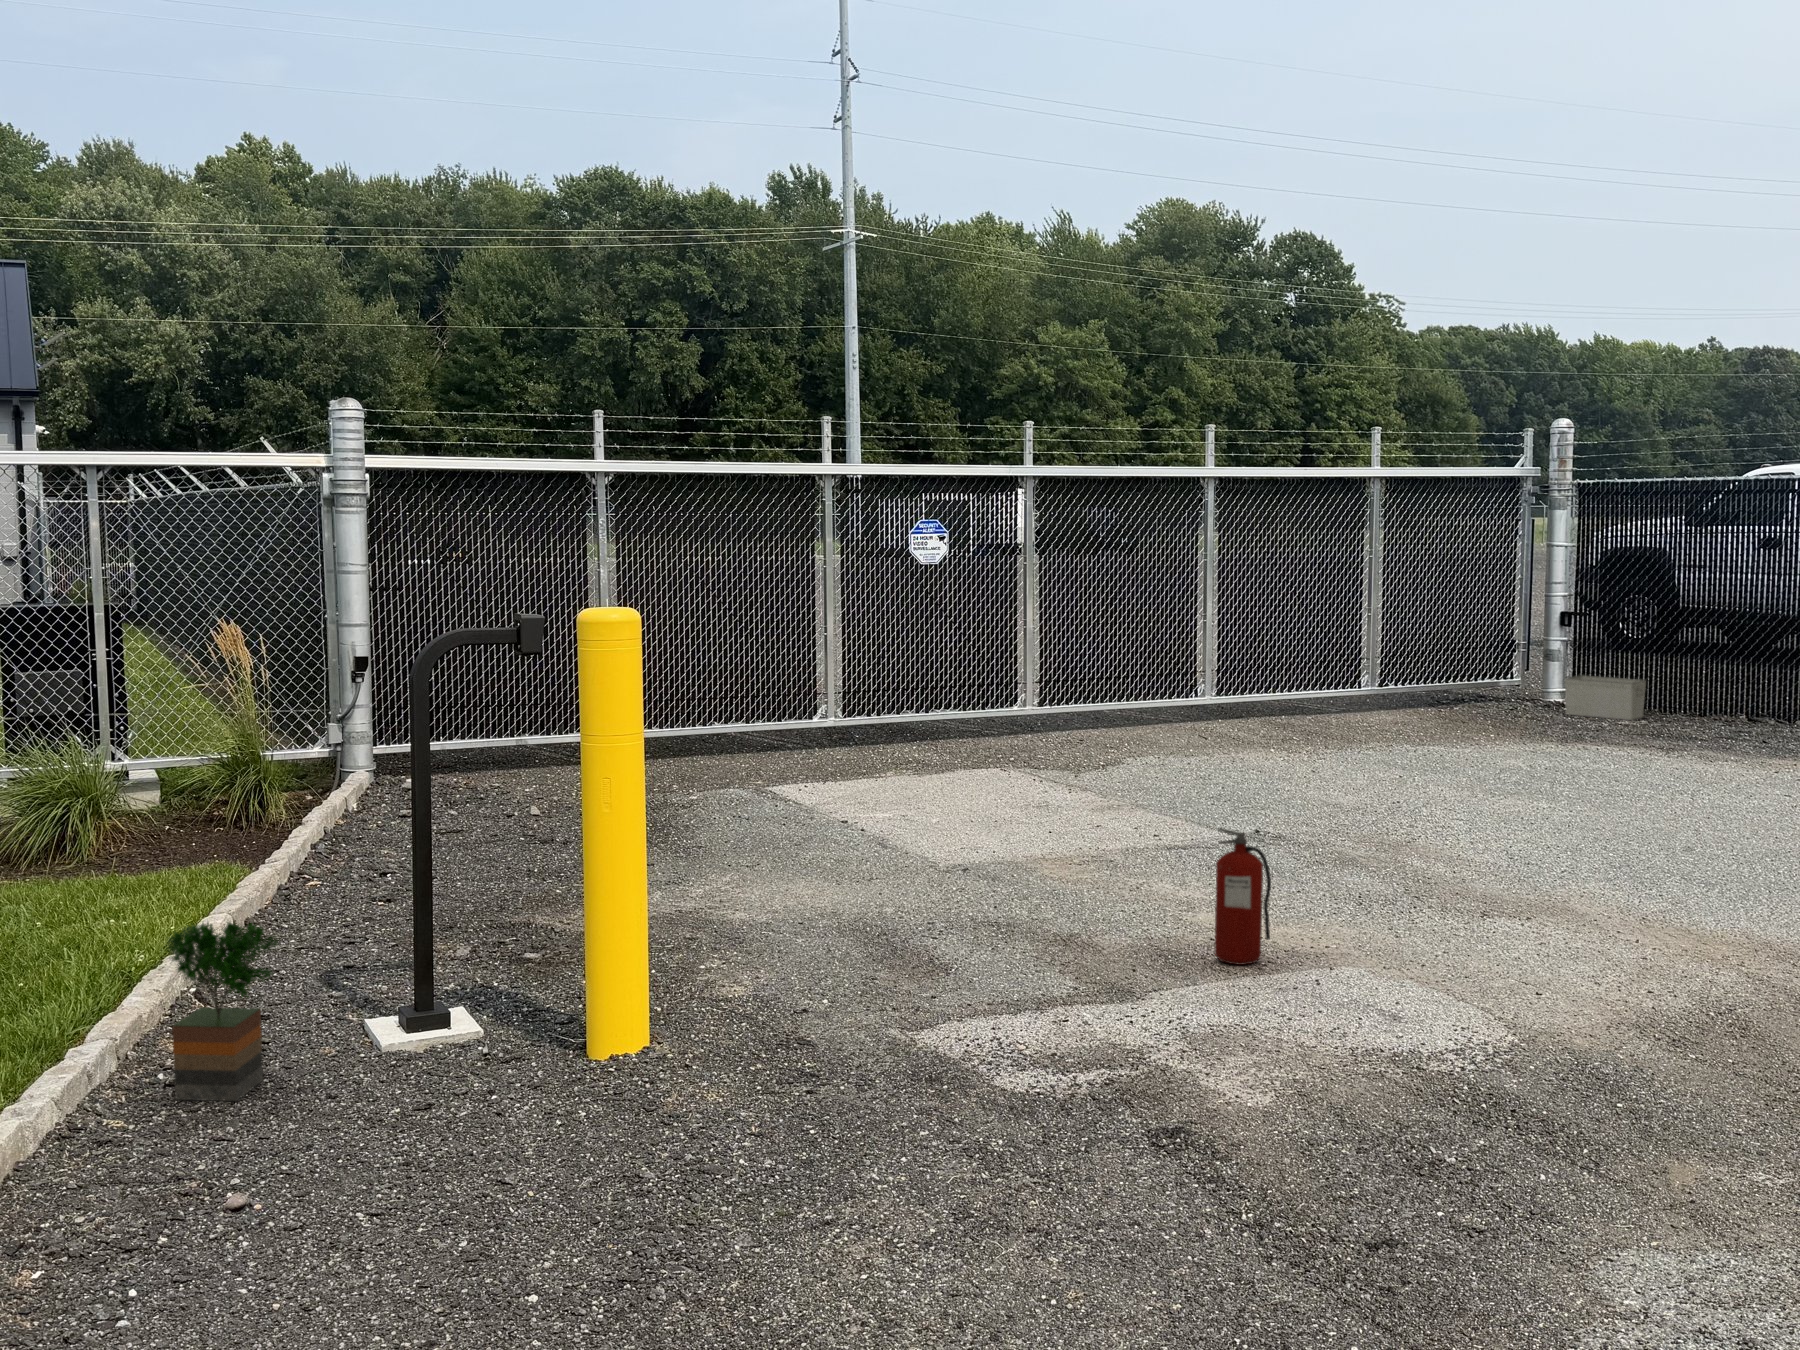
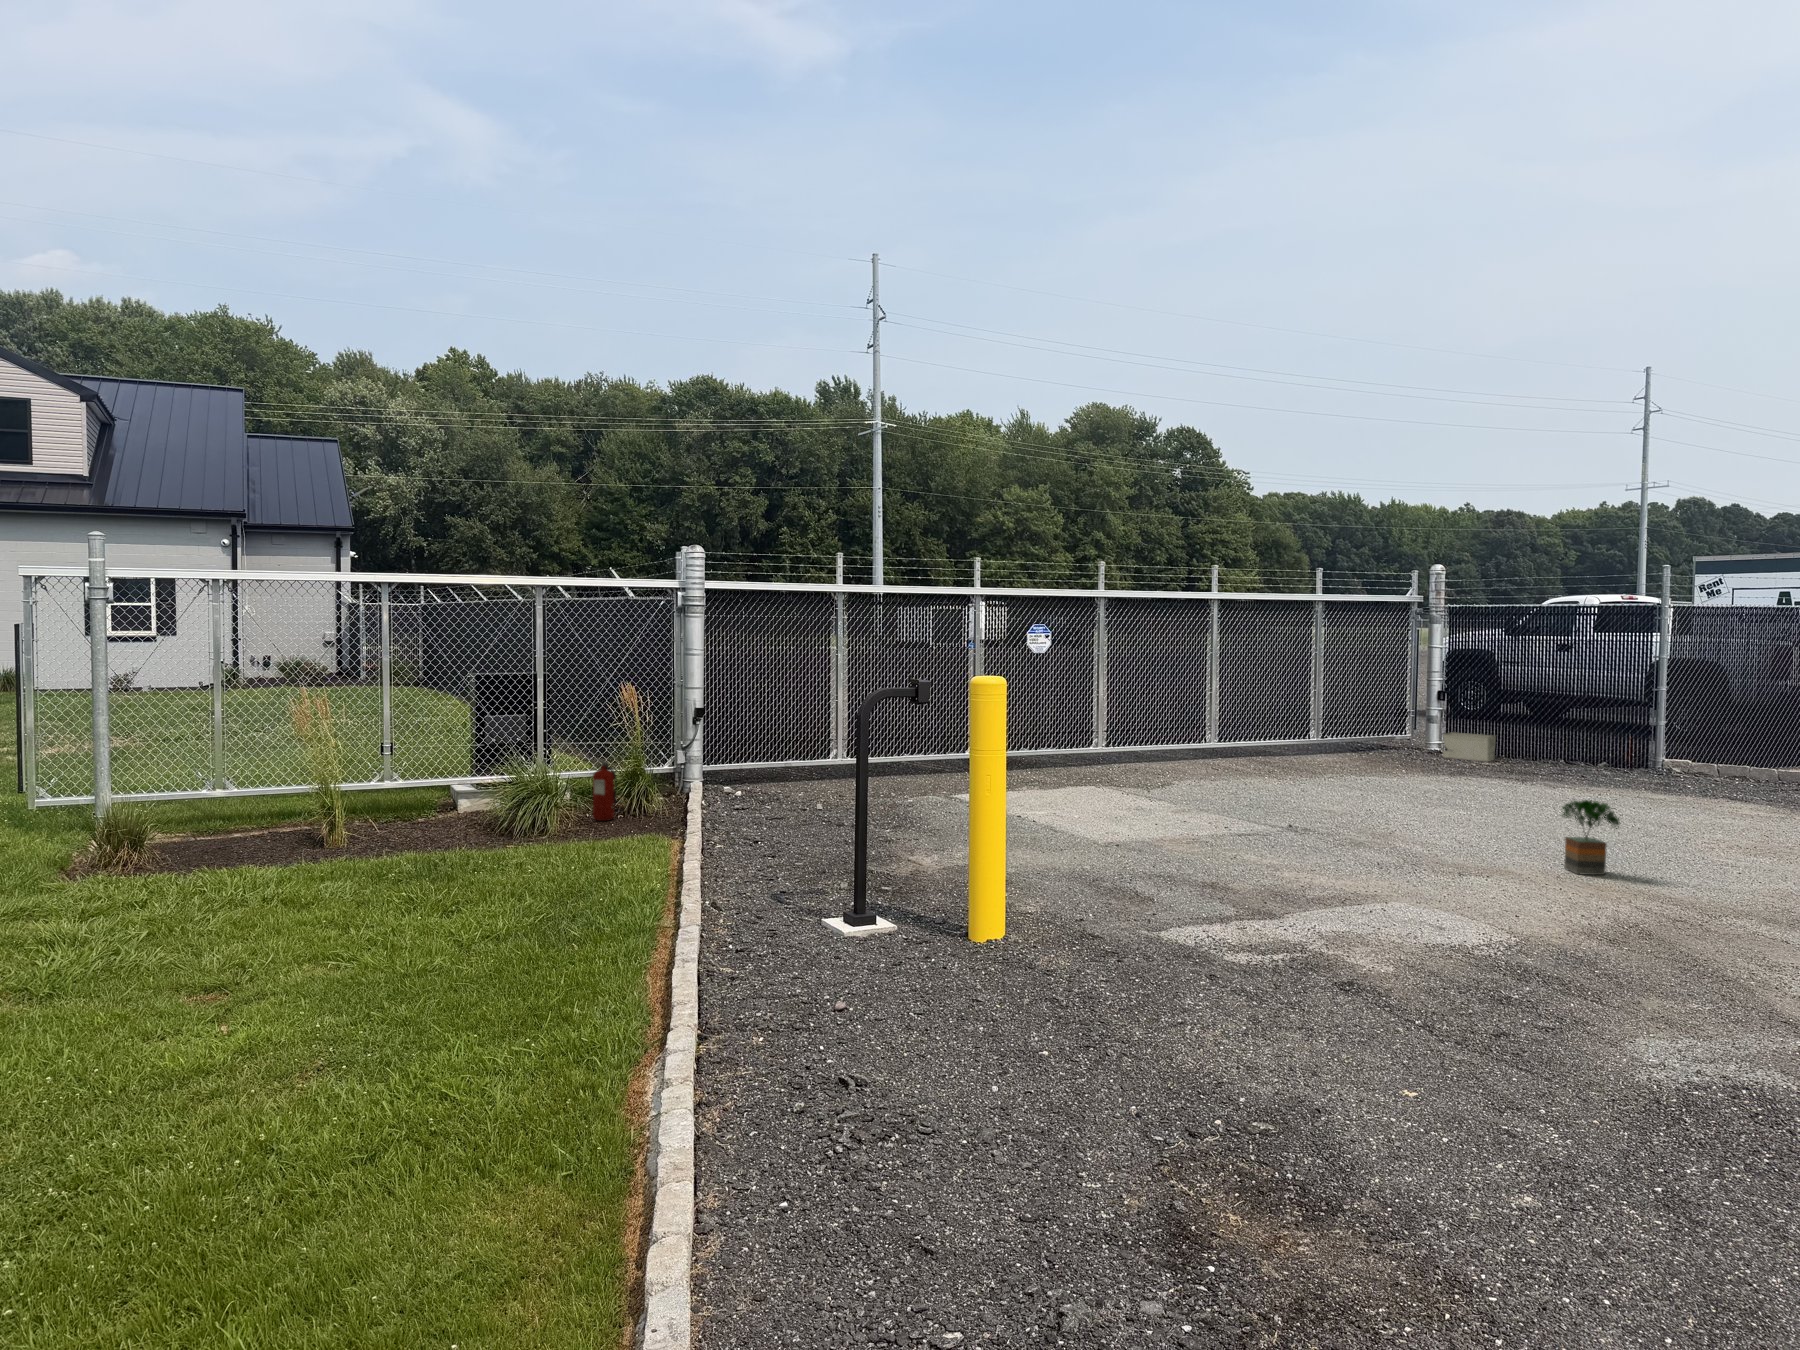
fire extinguisher: present [1215,828,1271,965] -> present [593,760,617,821]
potted tree: present [165,922,278,1101] -> present [1562,800,1620,875]

